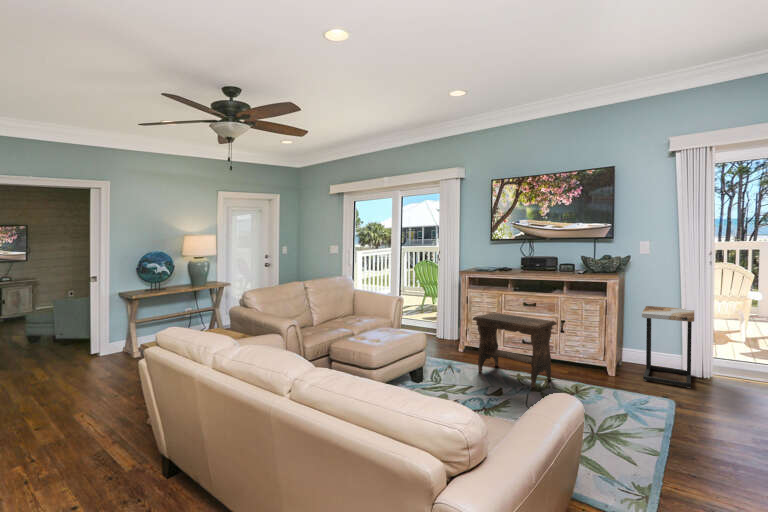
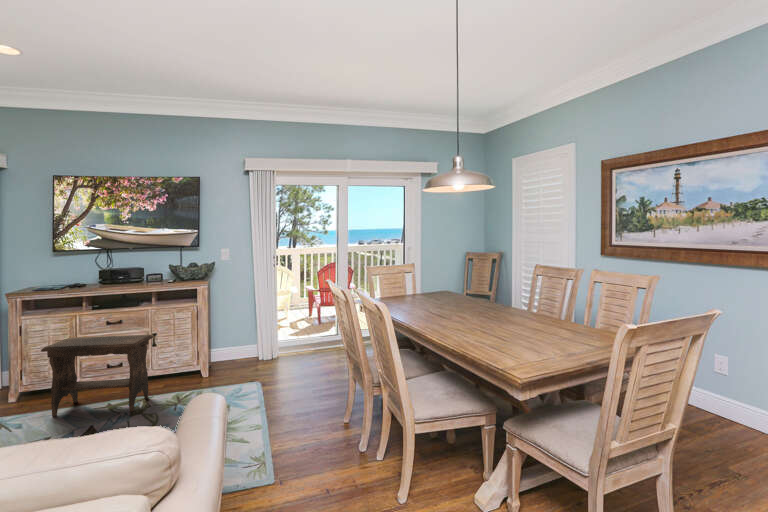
side table: present [642,306,694,388] -> none [229,306,268,374]

